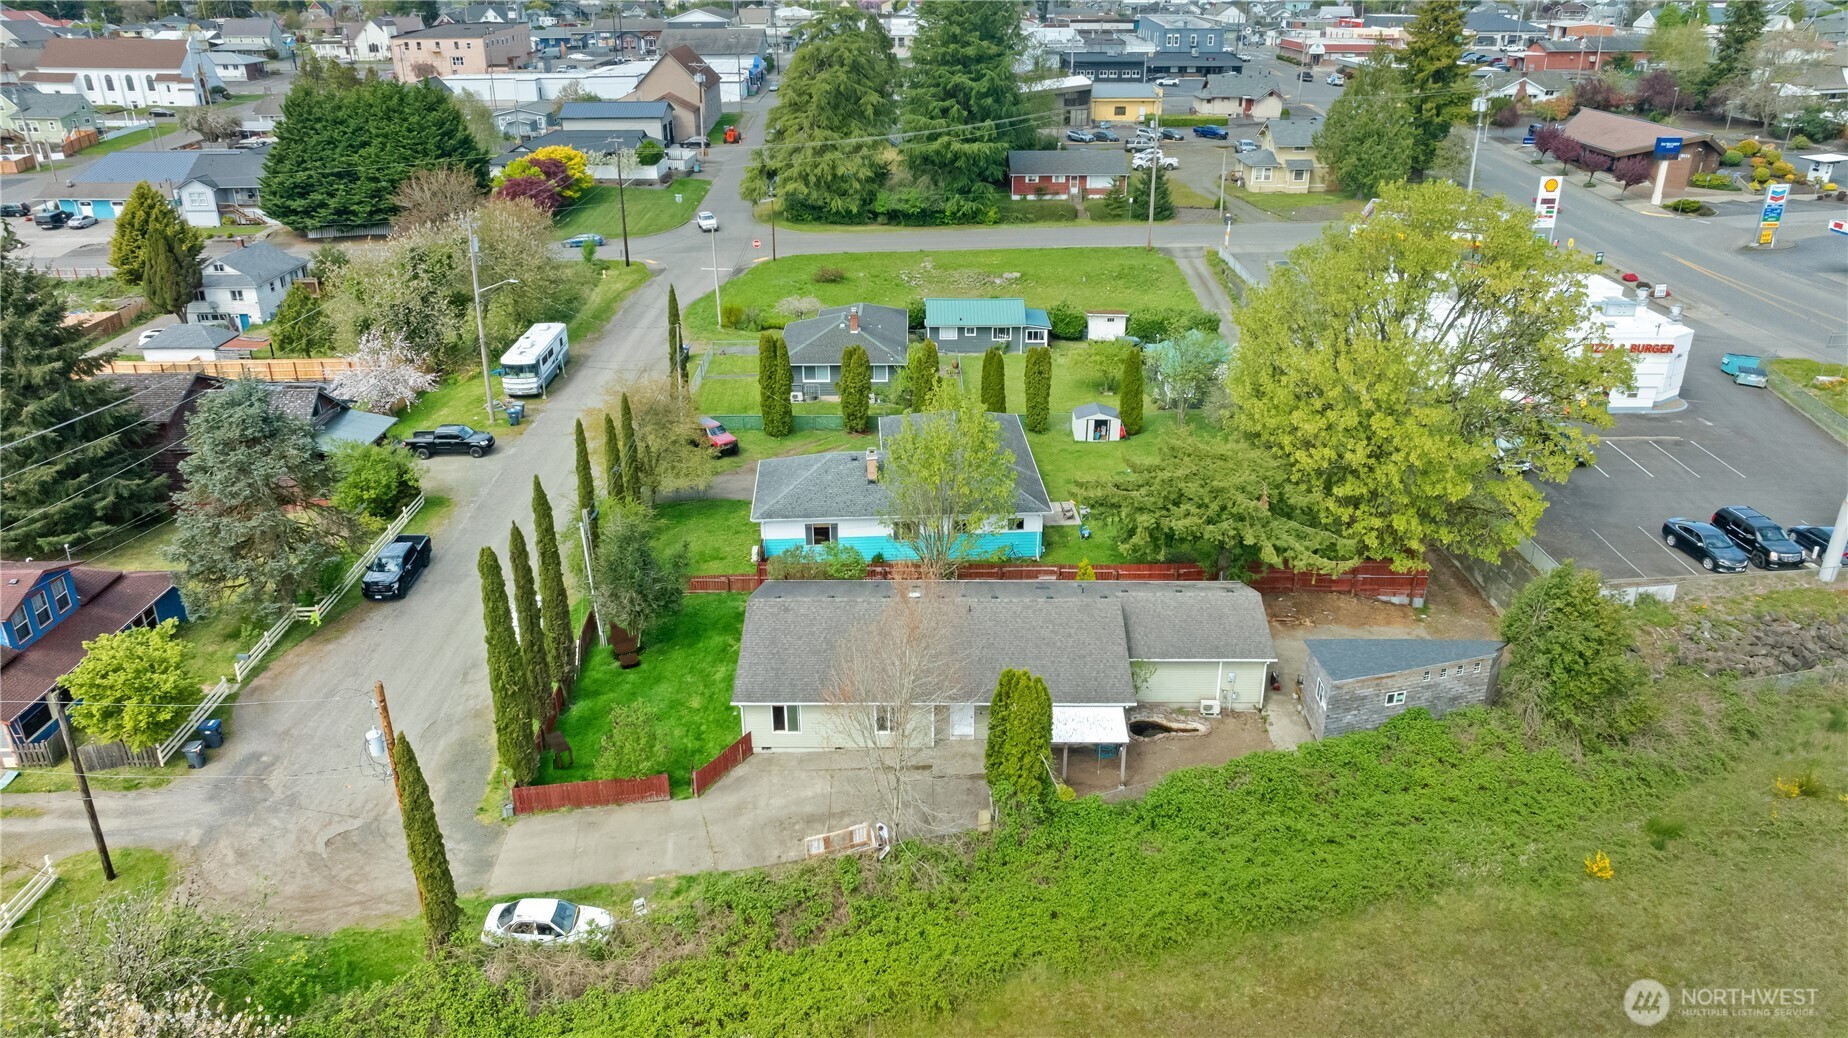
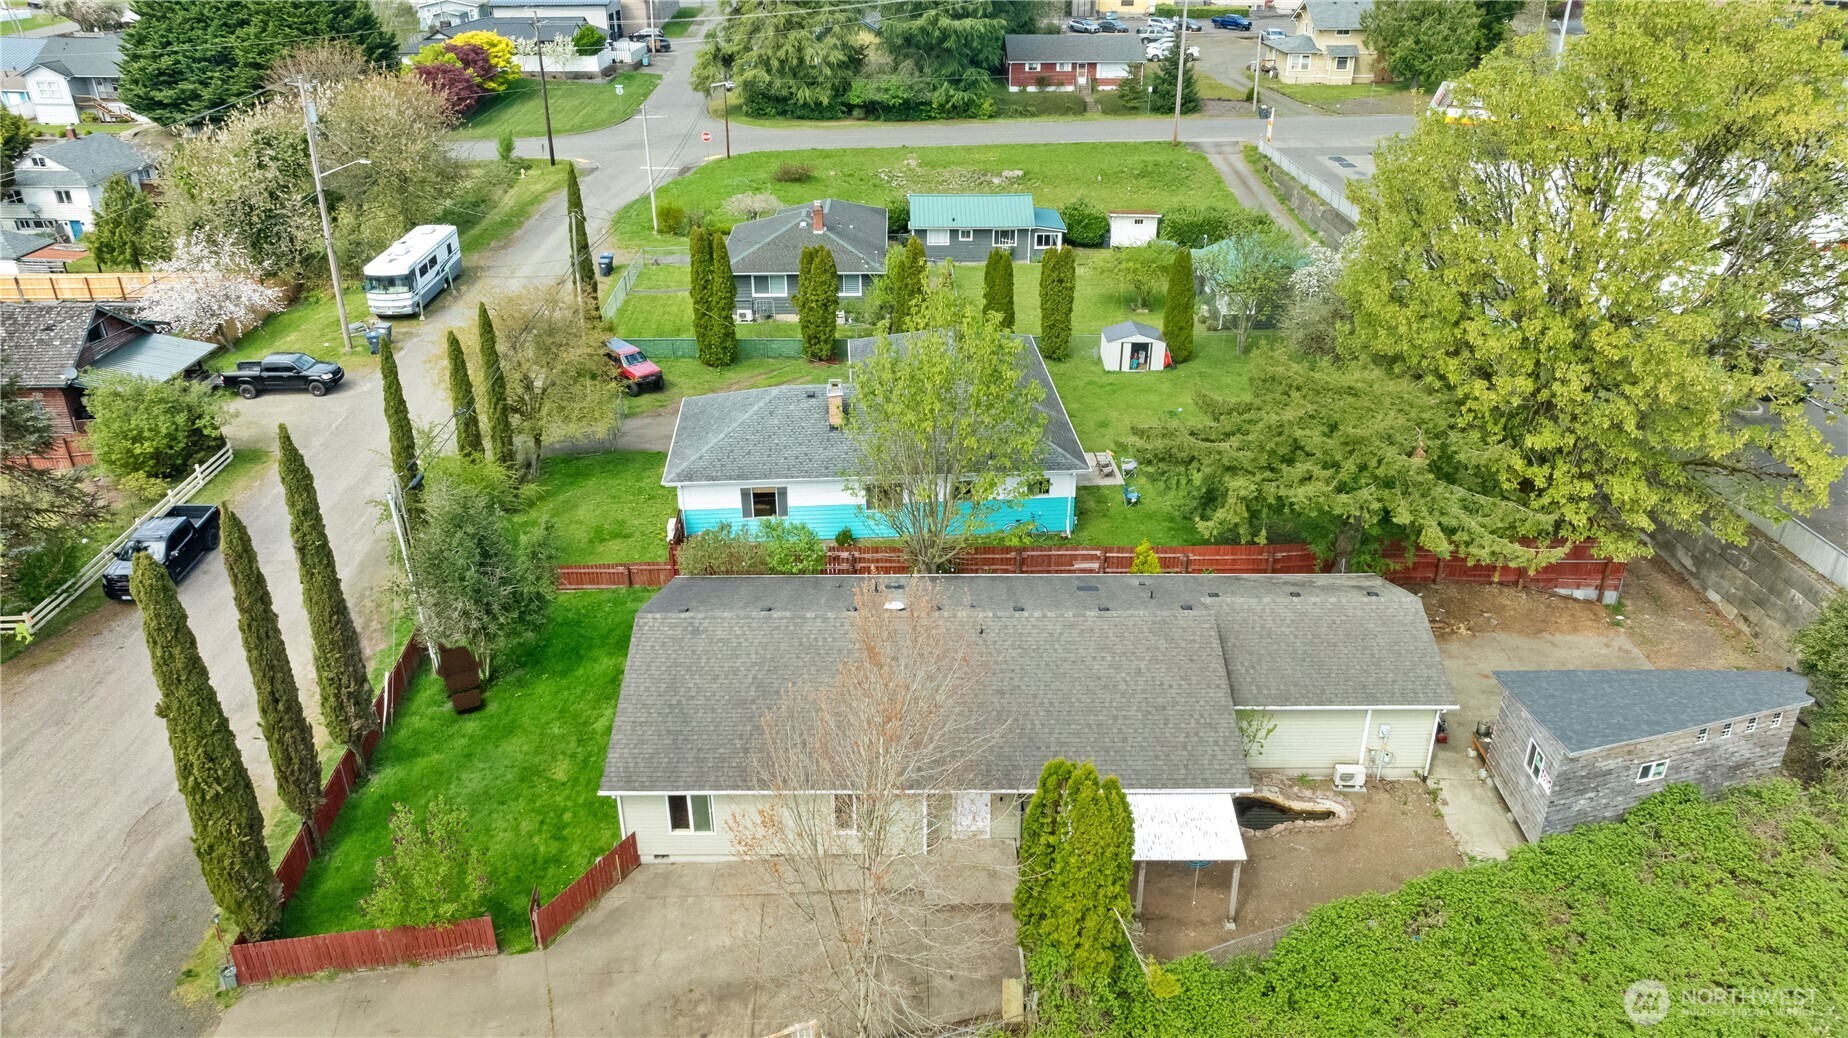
bench: present [545,731,573,768] -> none [304,832,349,898]

